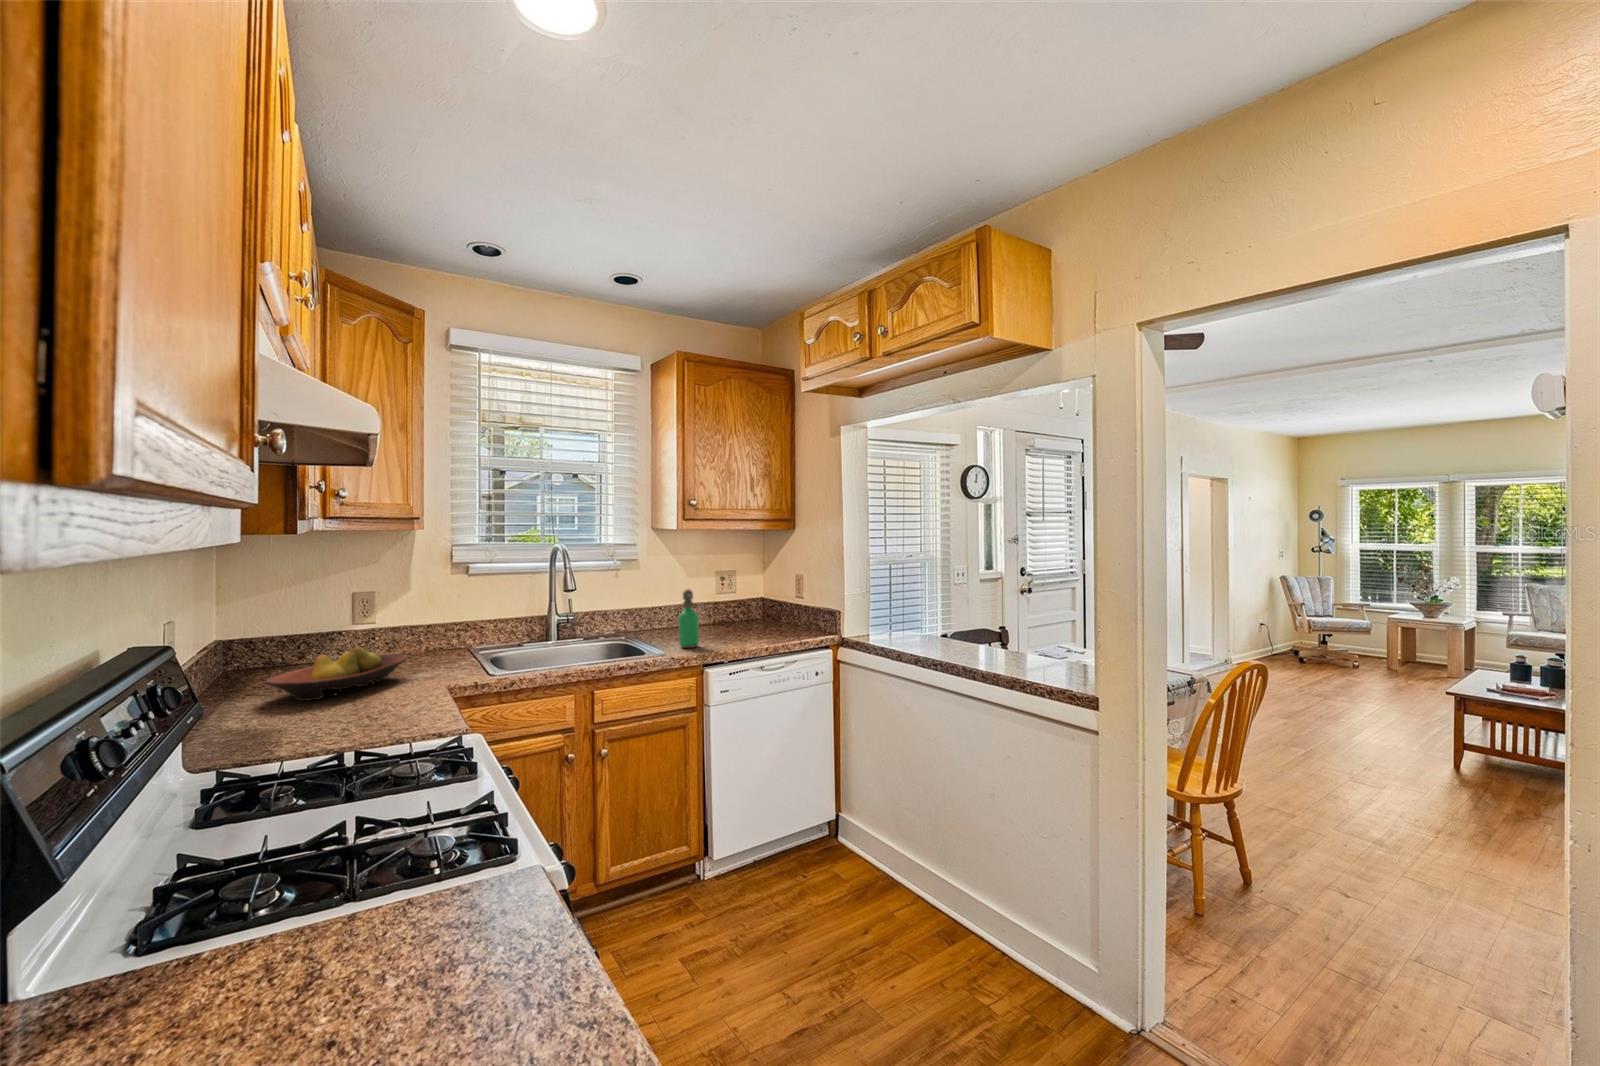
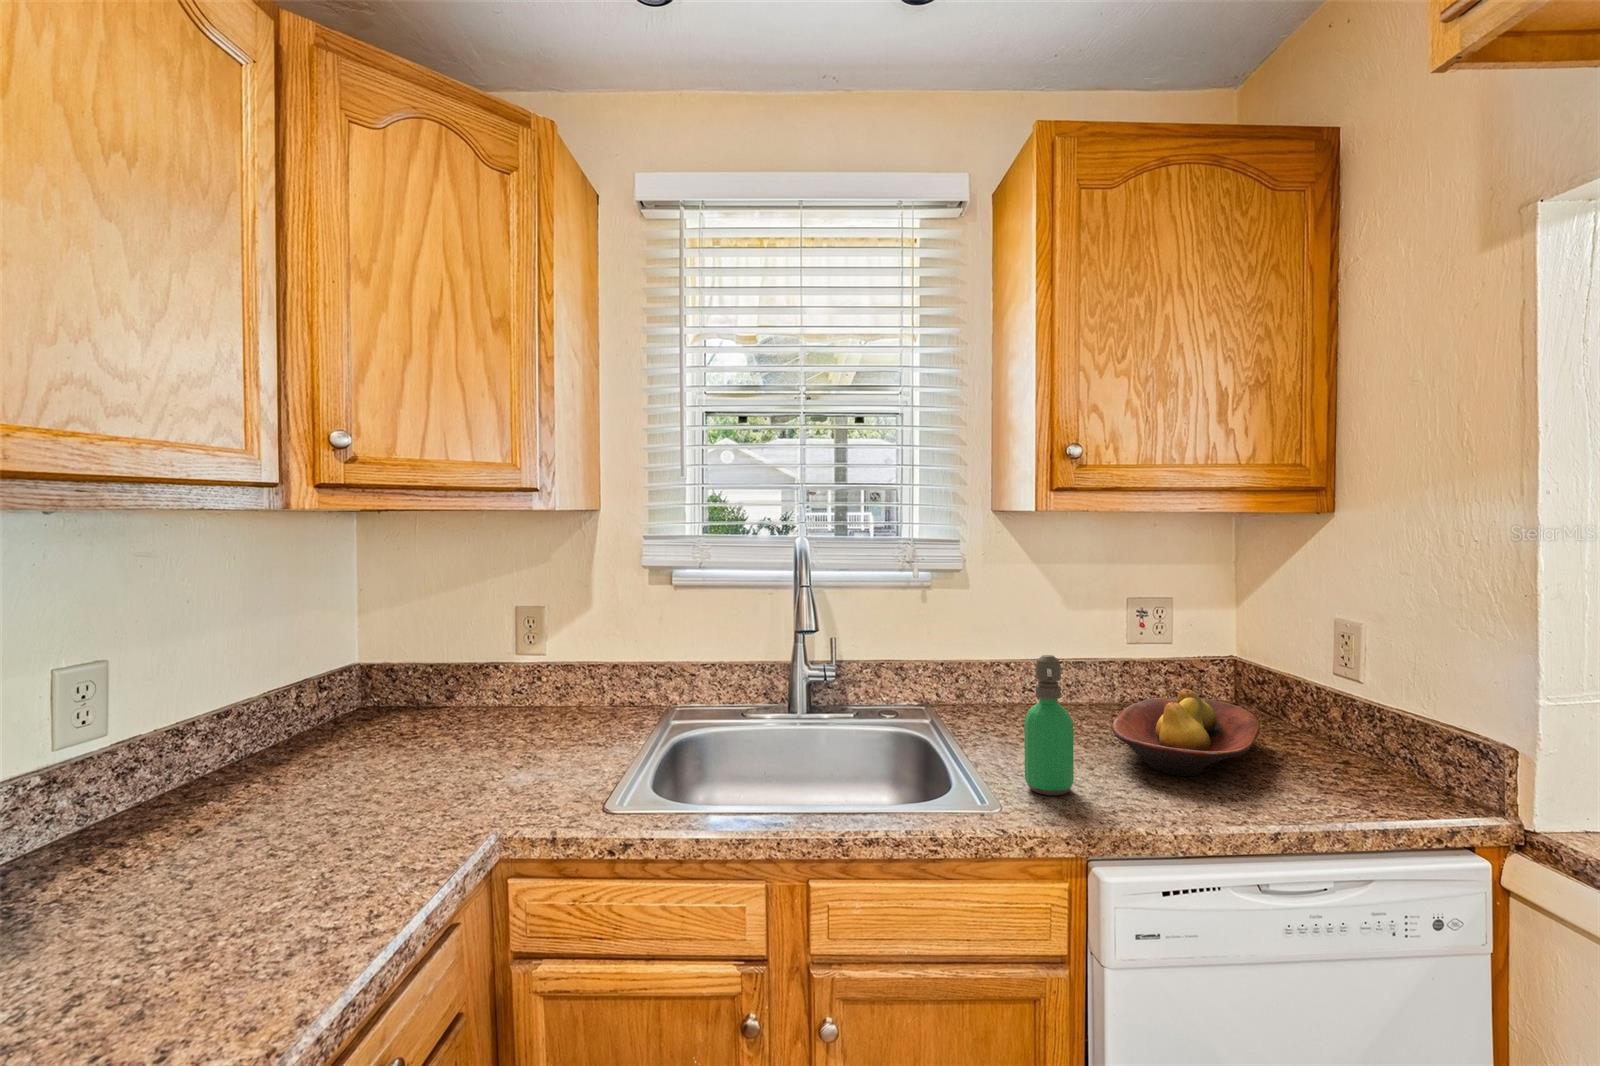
fruit bowl: present [266,647,407,701] -> present [1111,689,1260,776]

